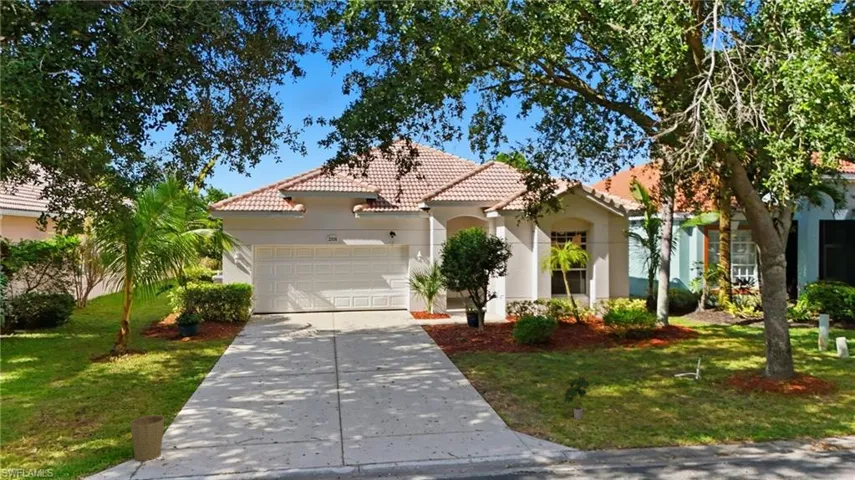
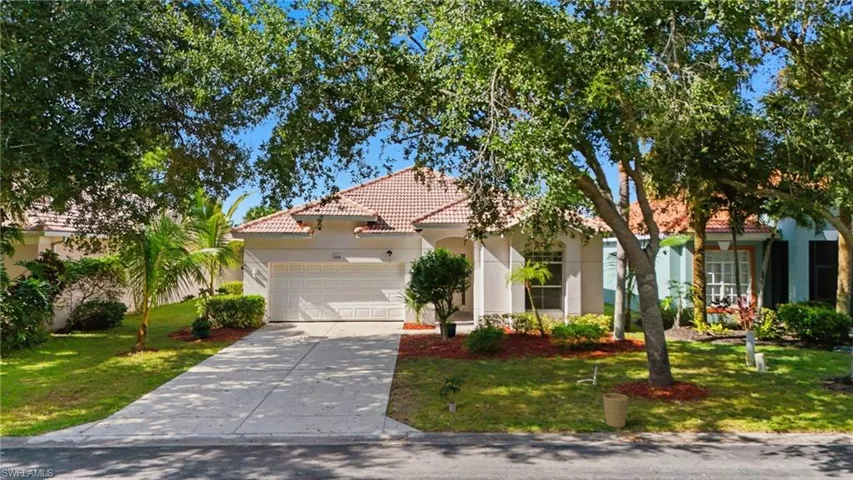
basket: present [130,411,165,461] -> present [603,389,628,427]

